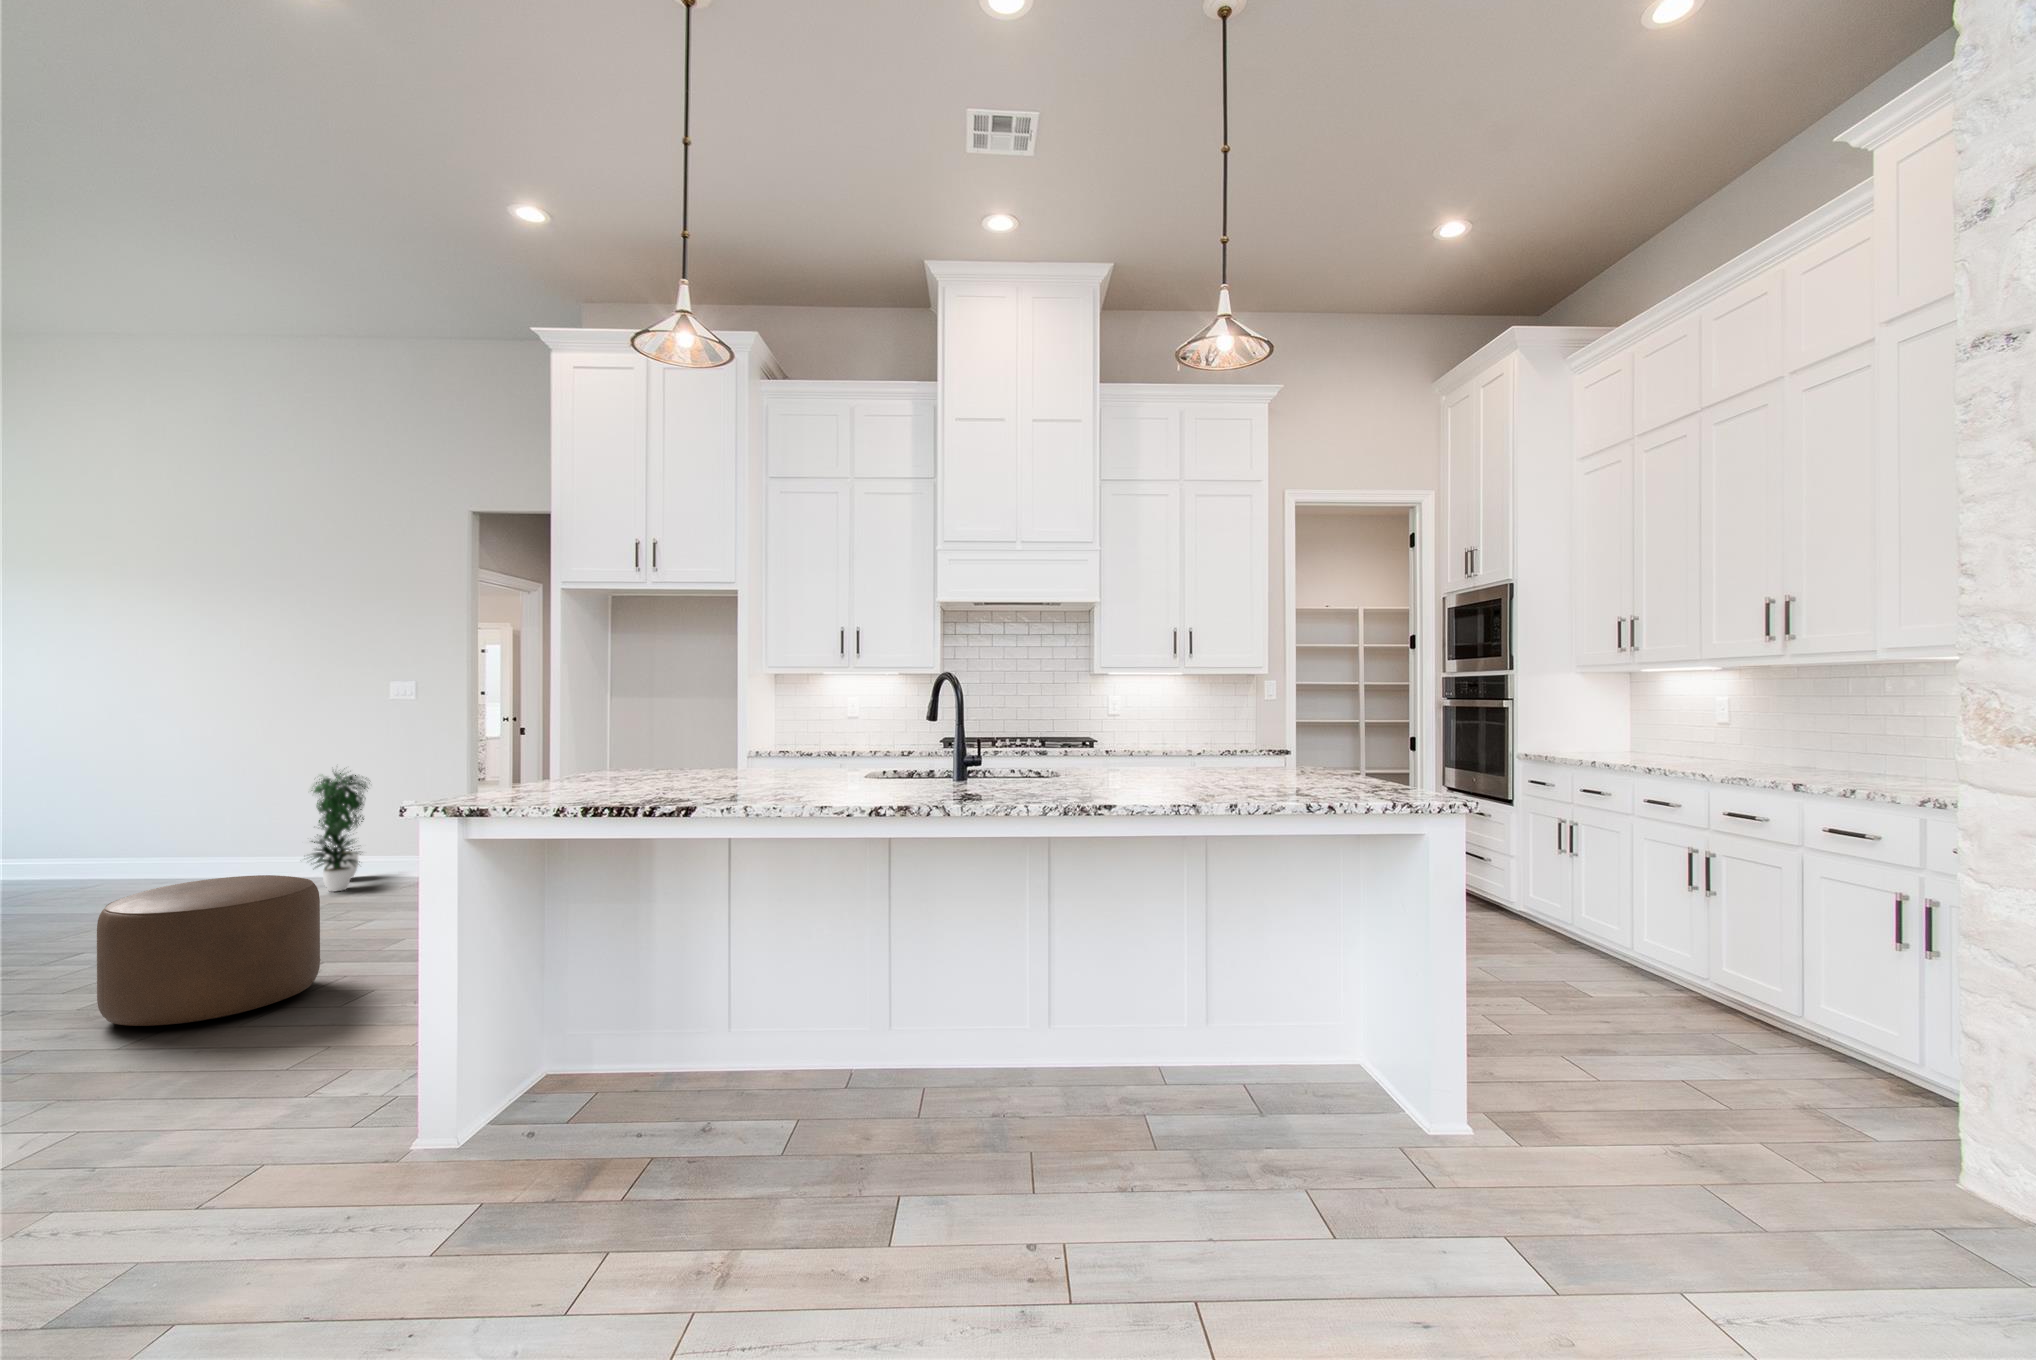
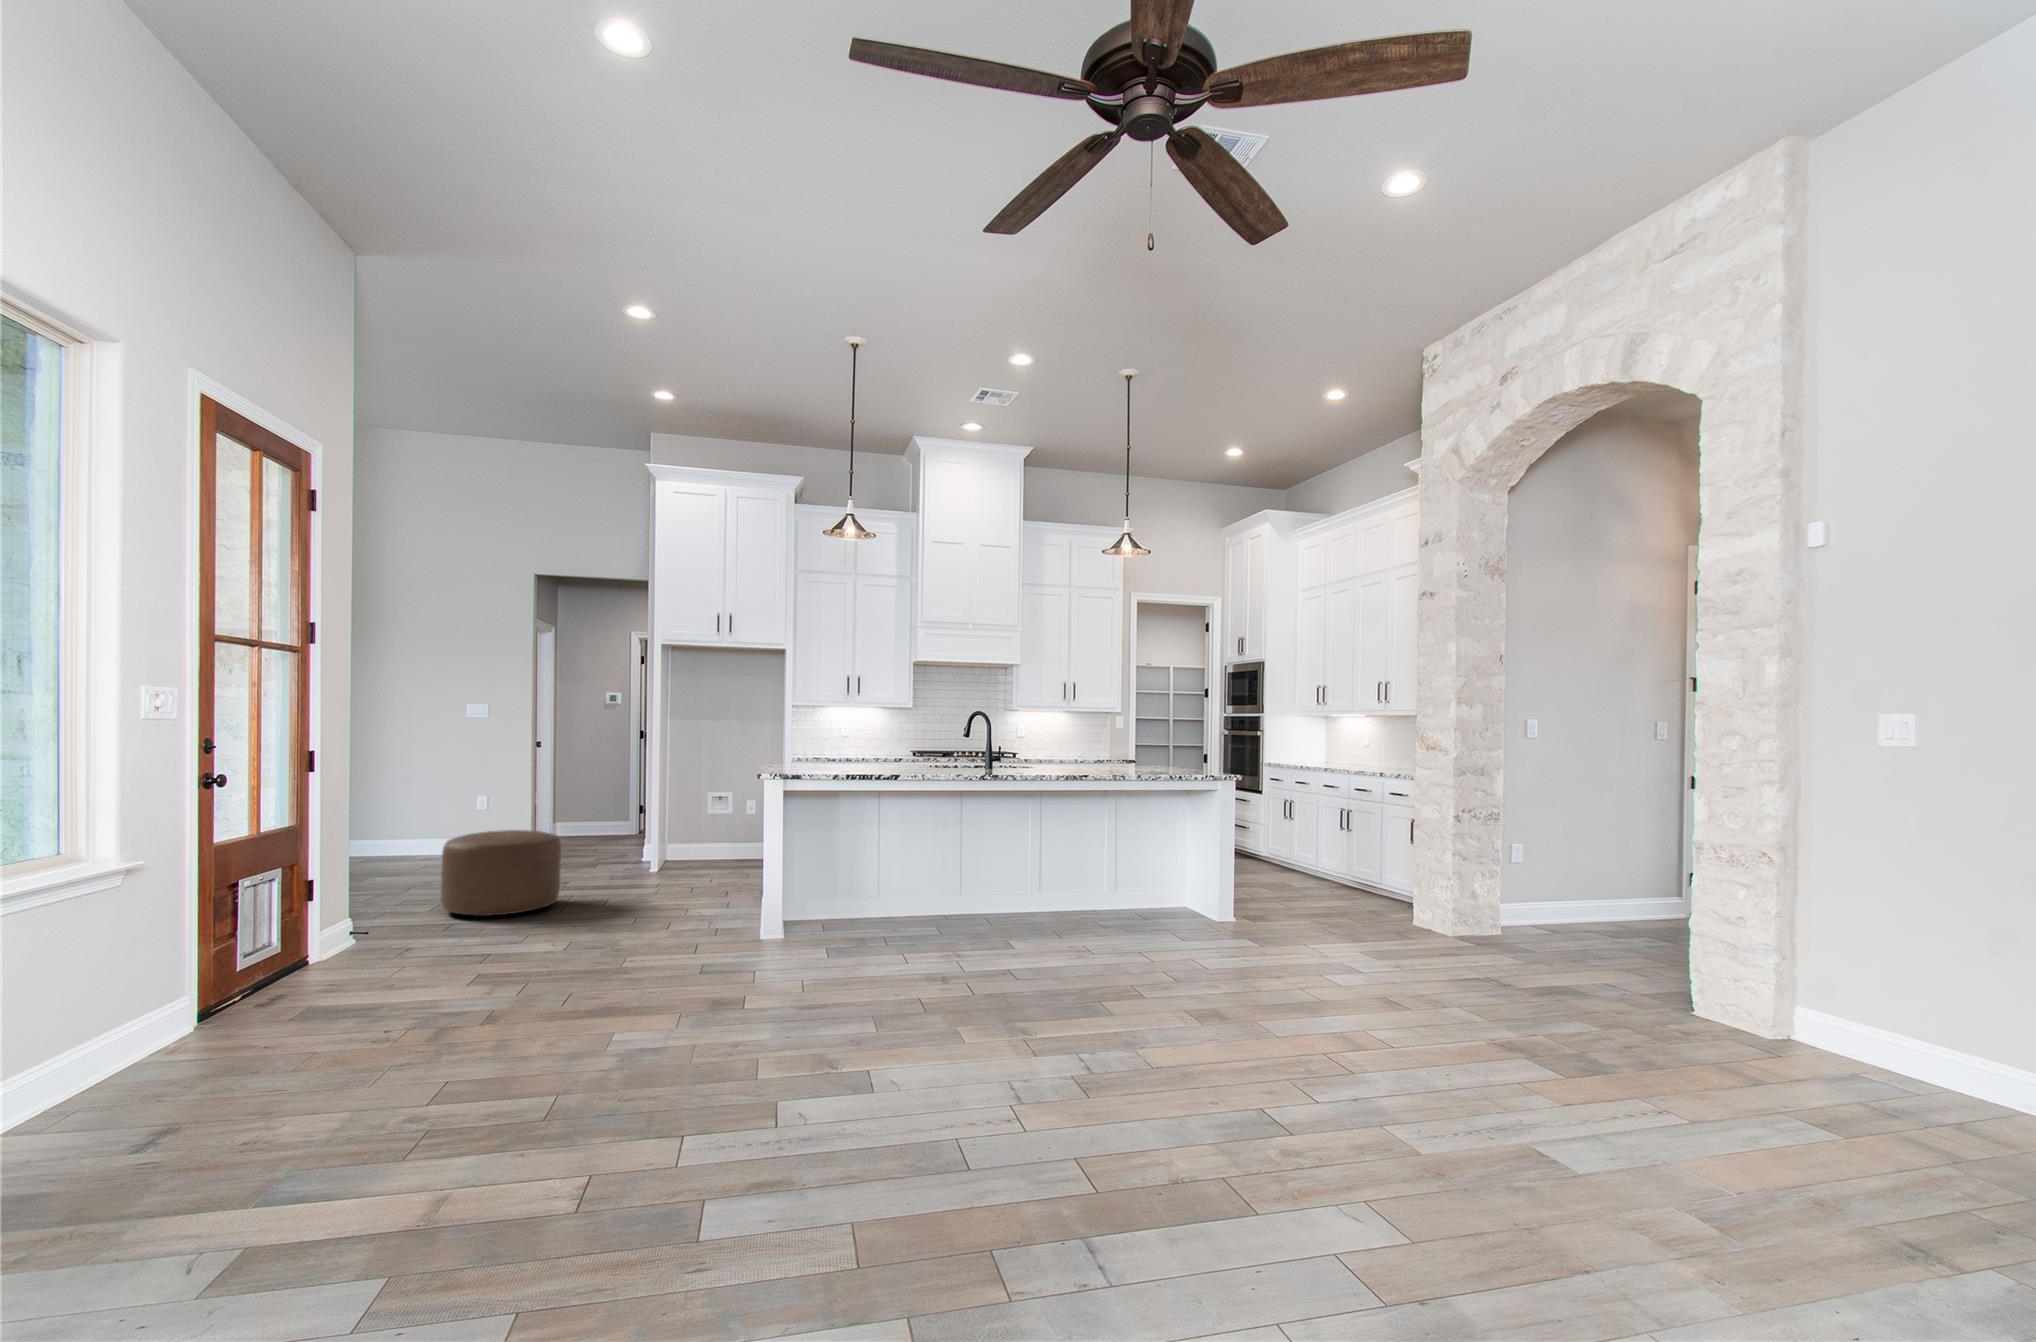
potted plant: present [311,771,368,892] -> none [399,766,454,863]

